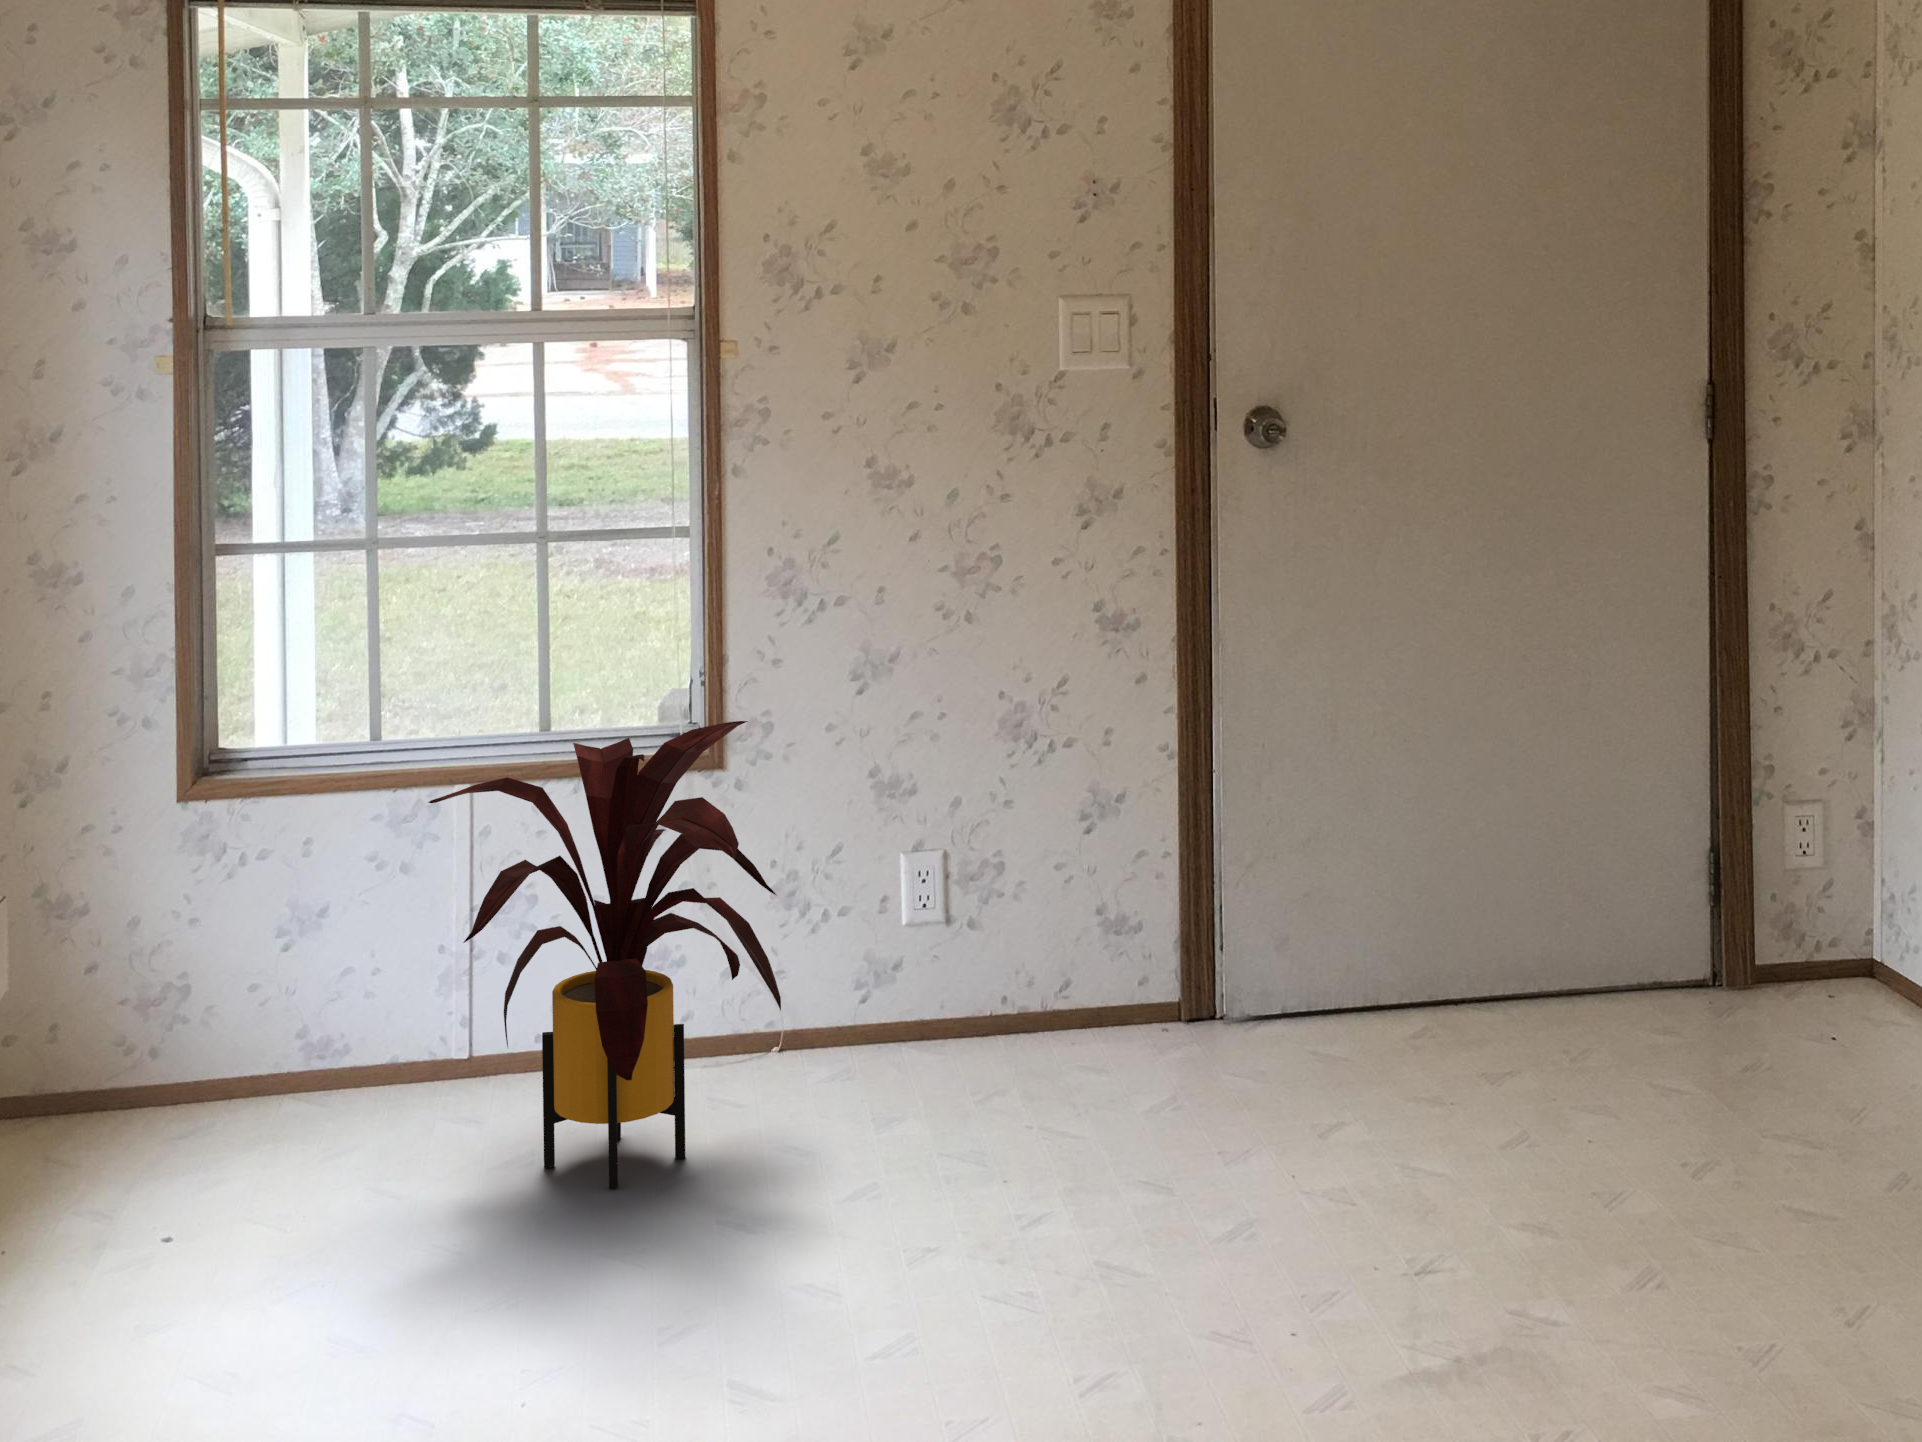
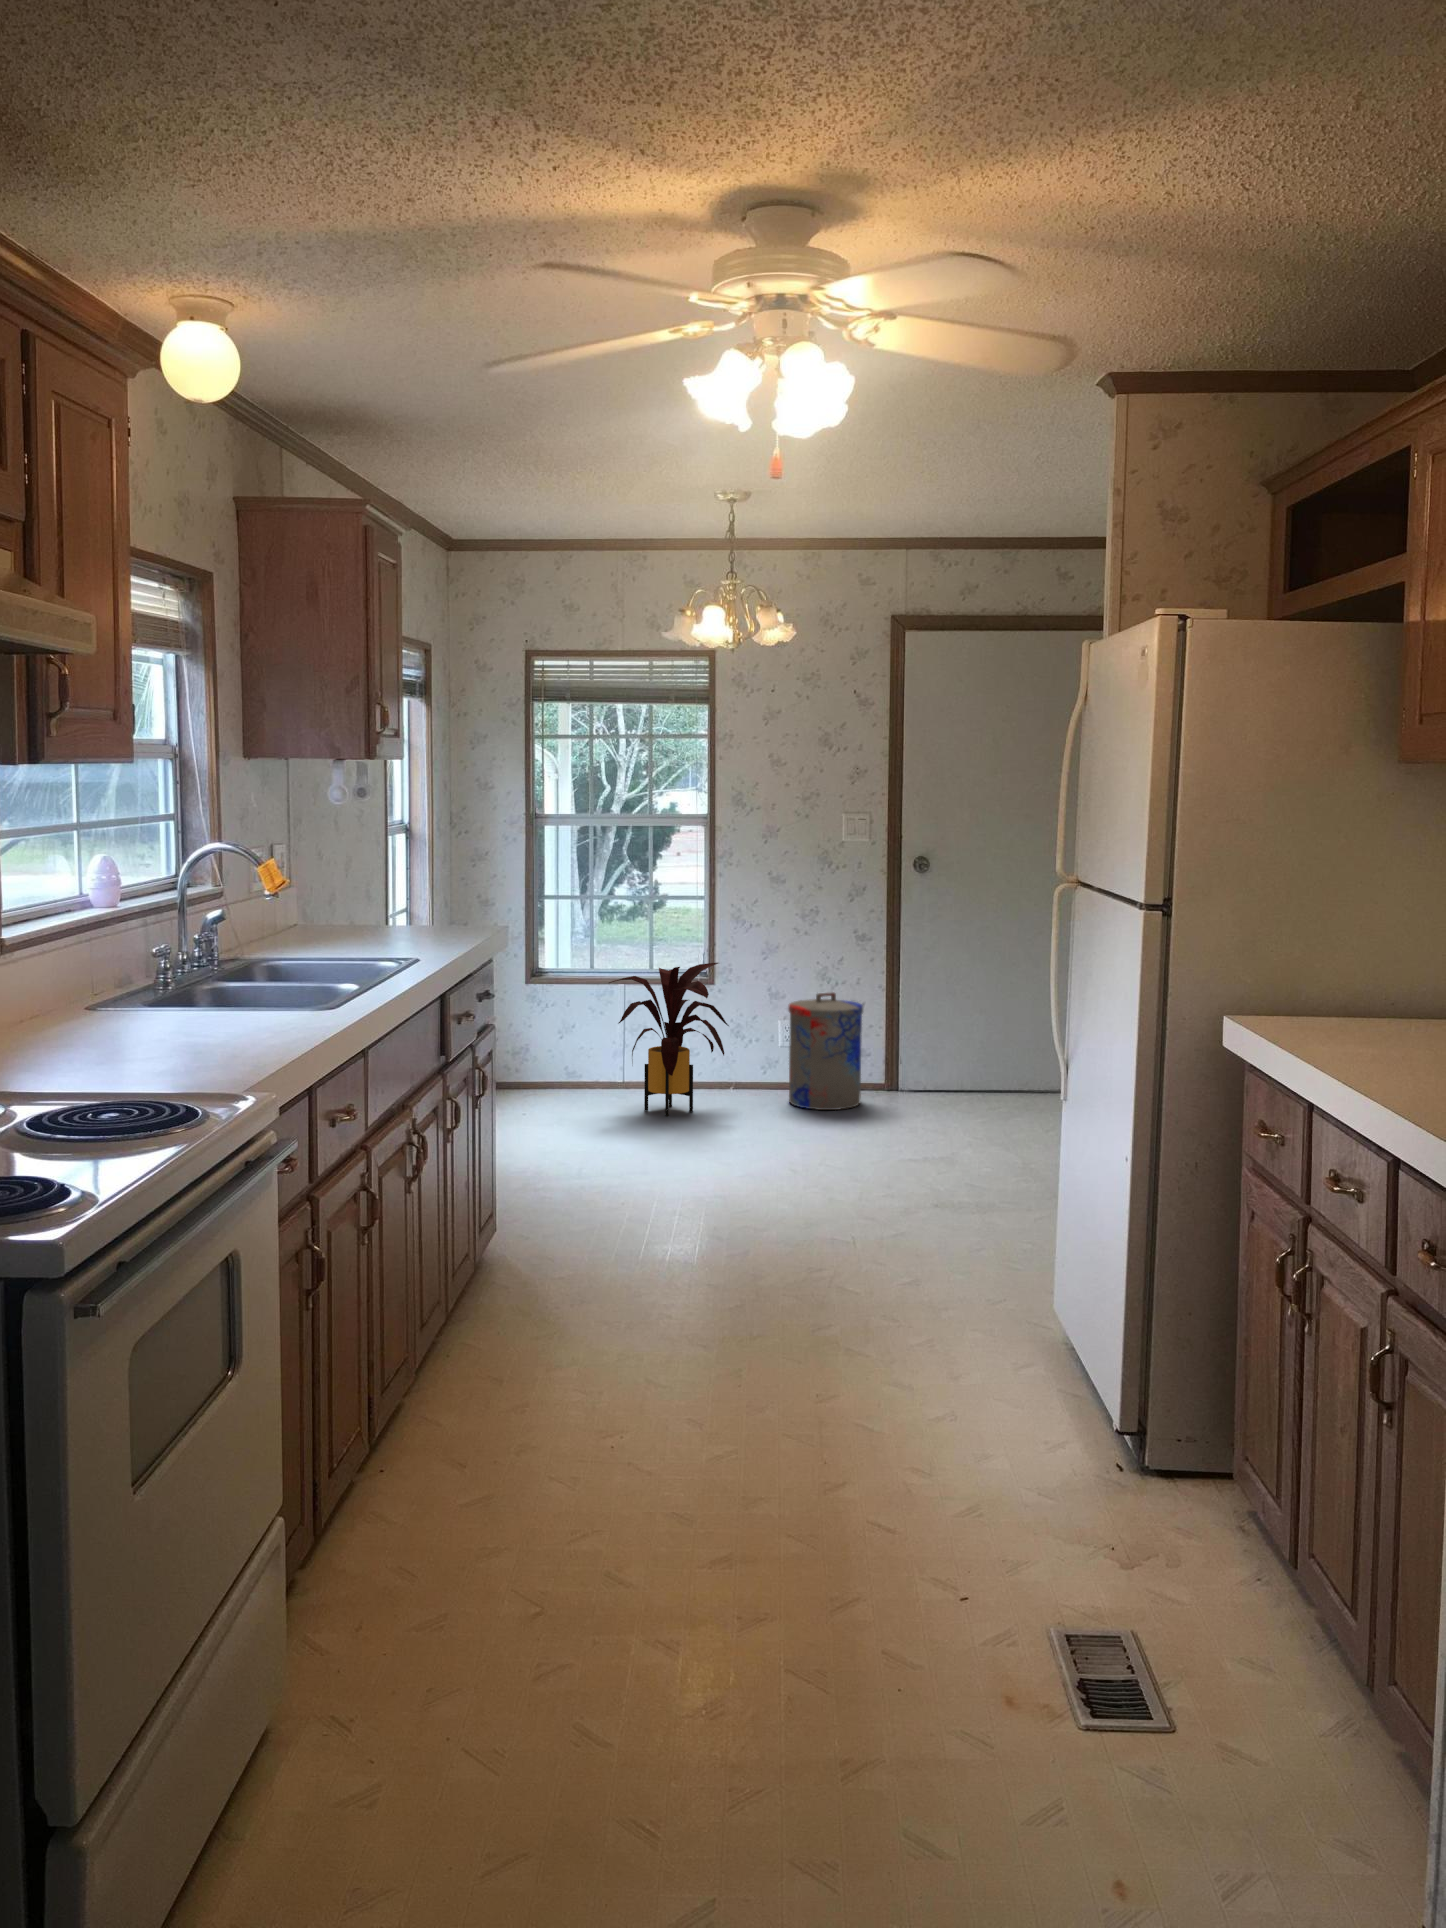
trash can: none [936,782,1138,1115] -> present [788,992,863,1110]

